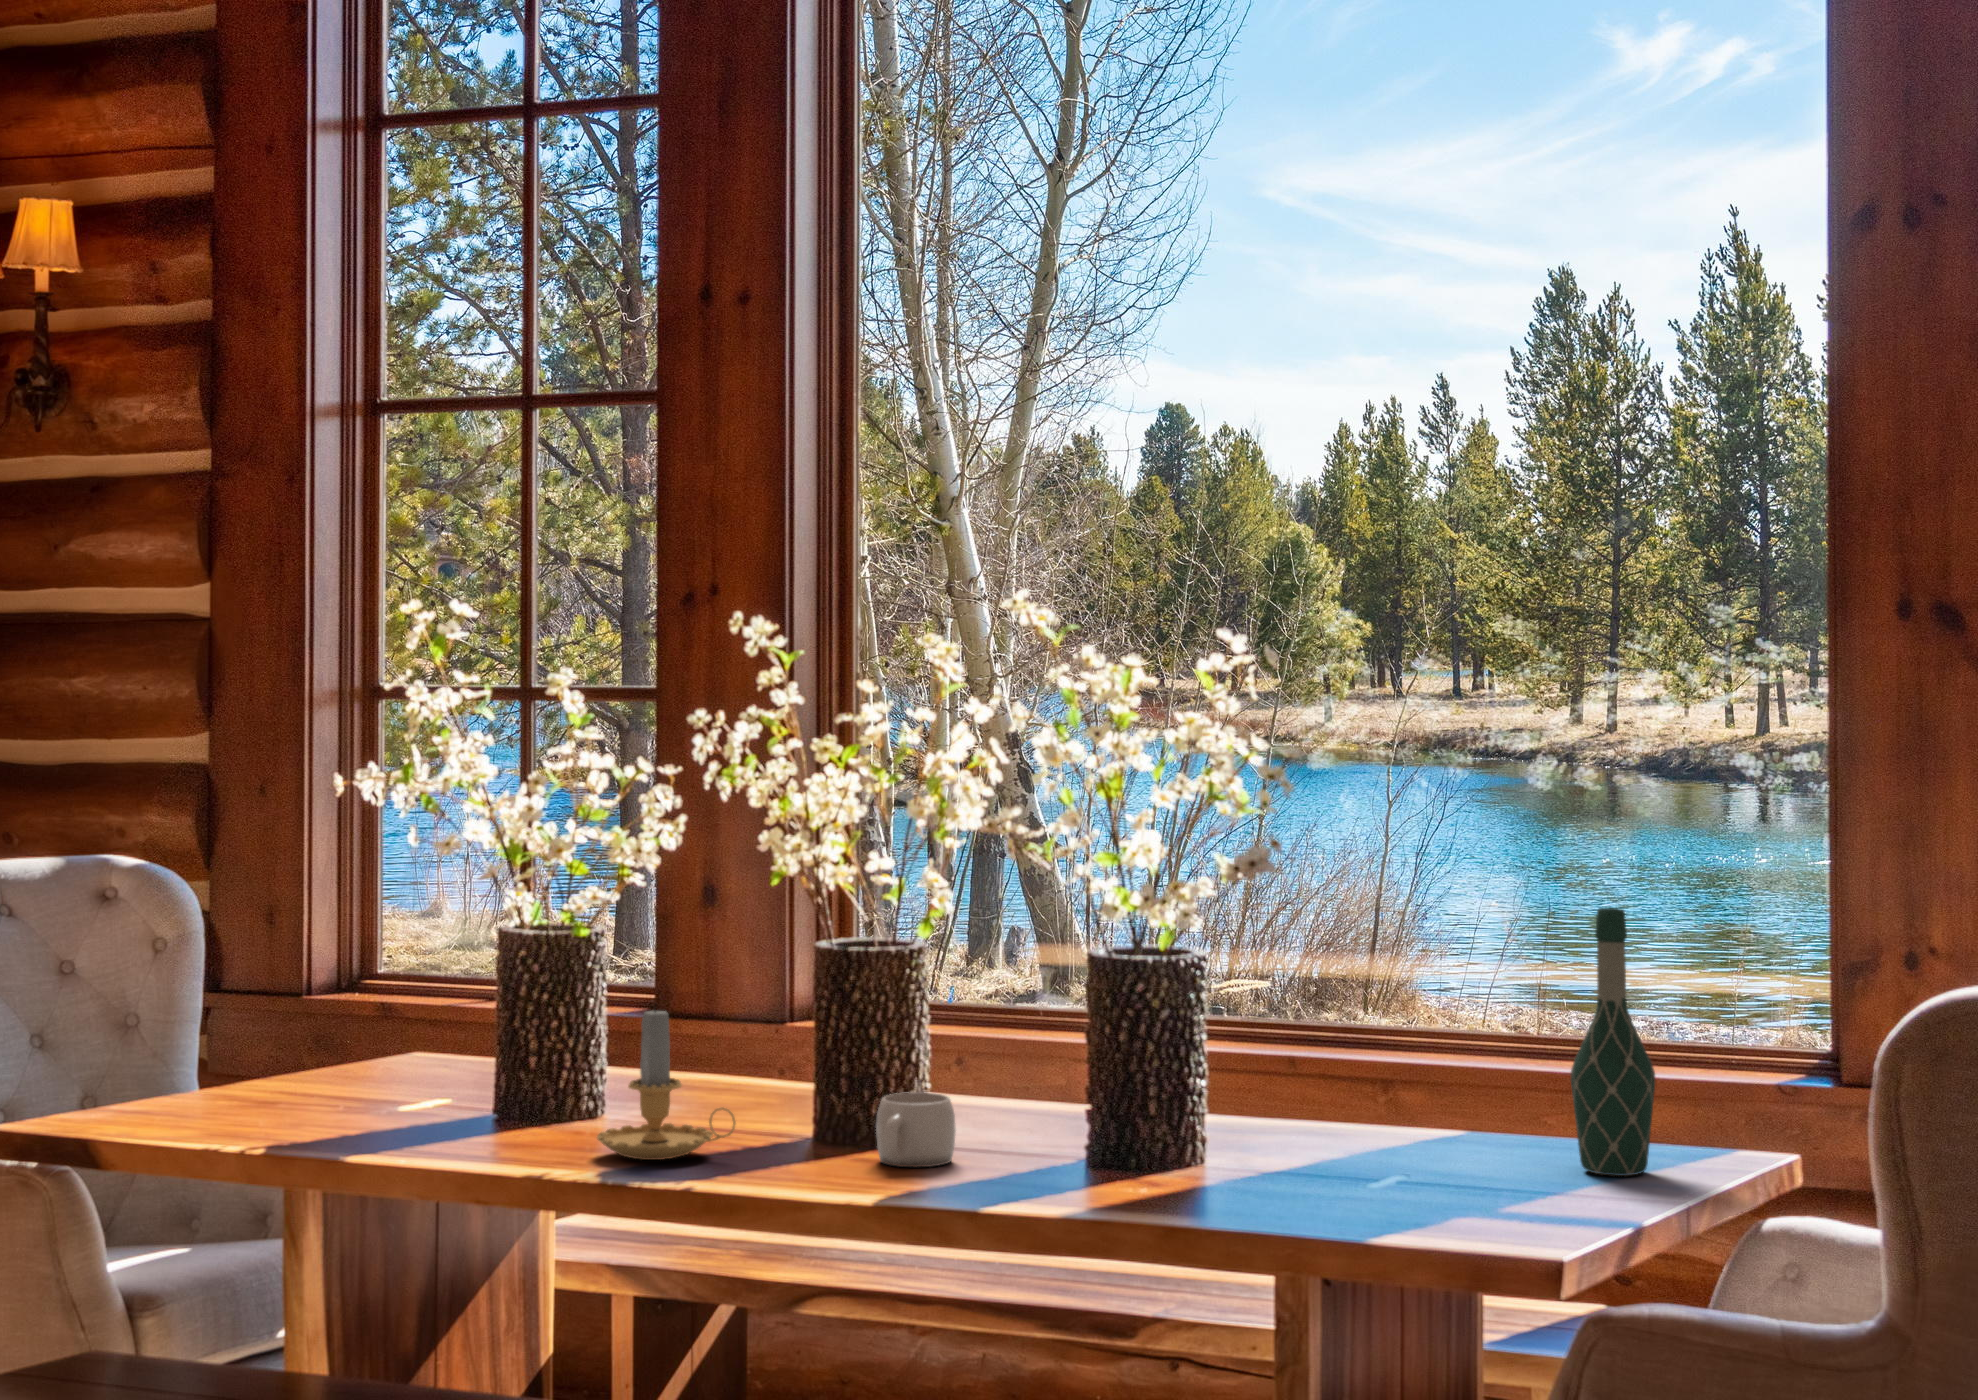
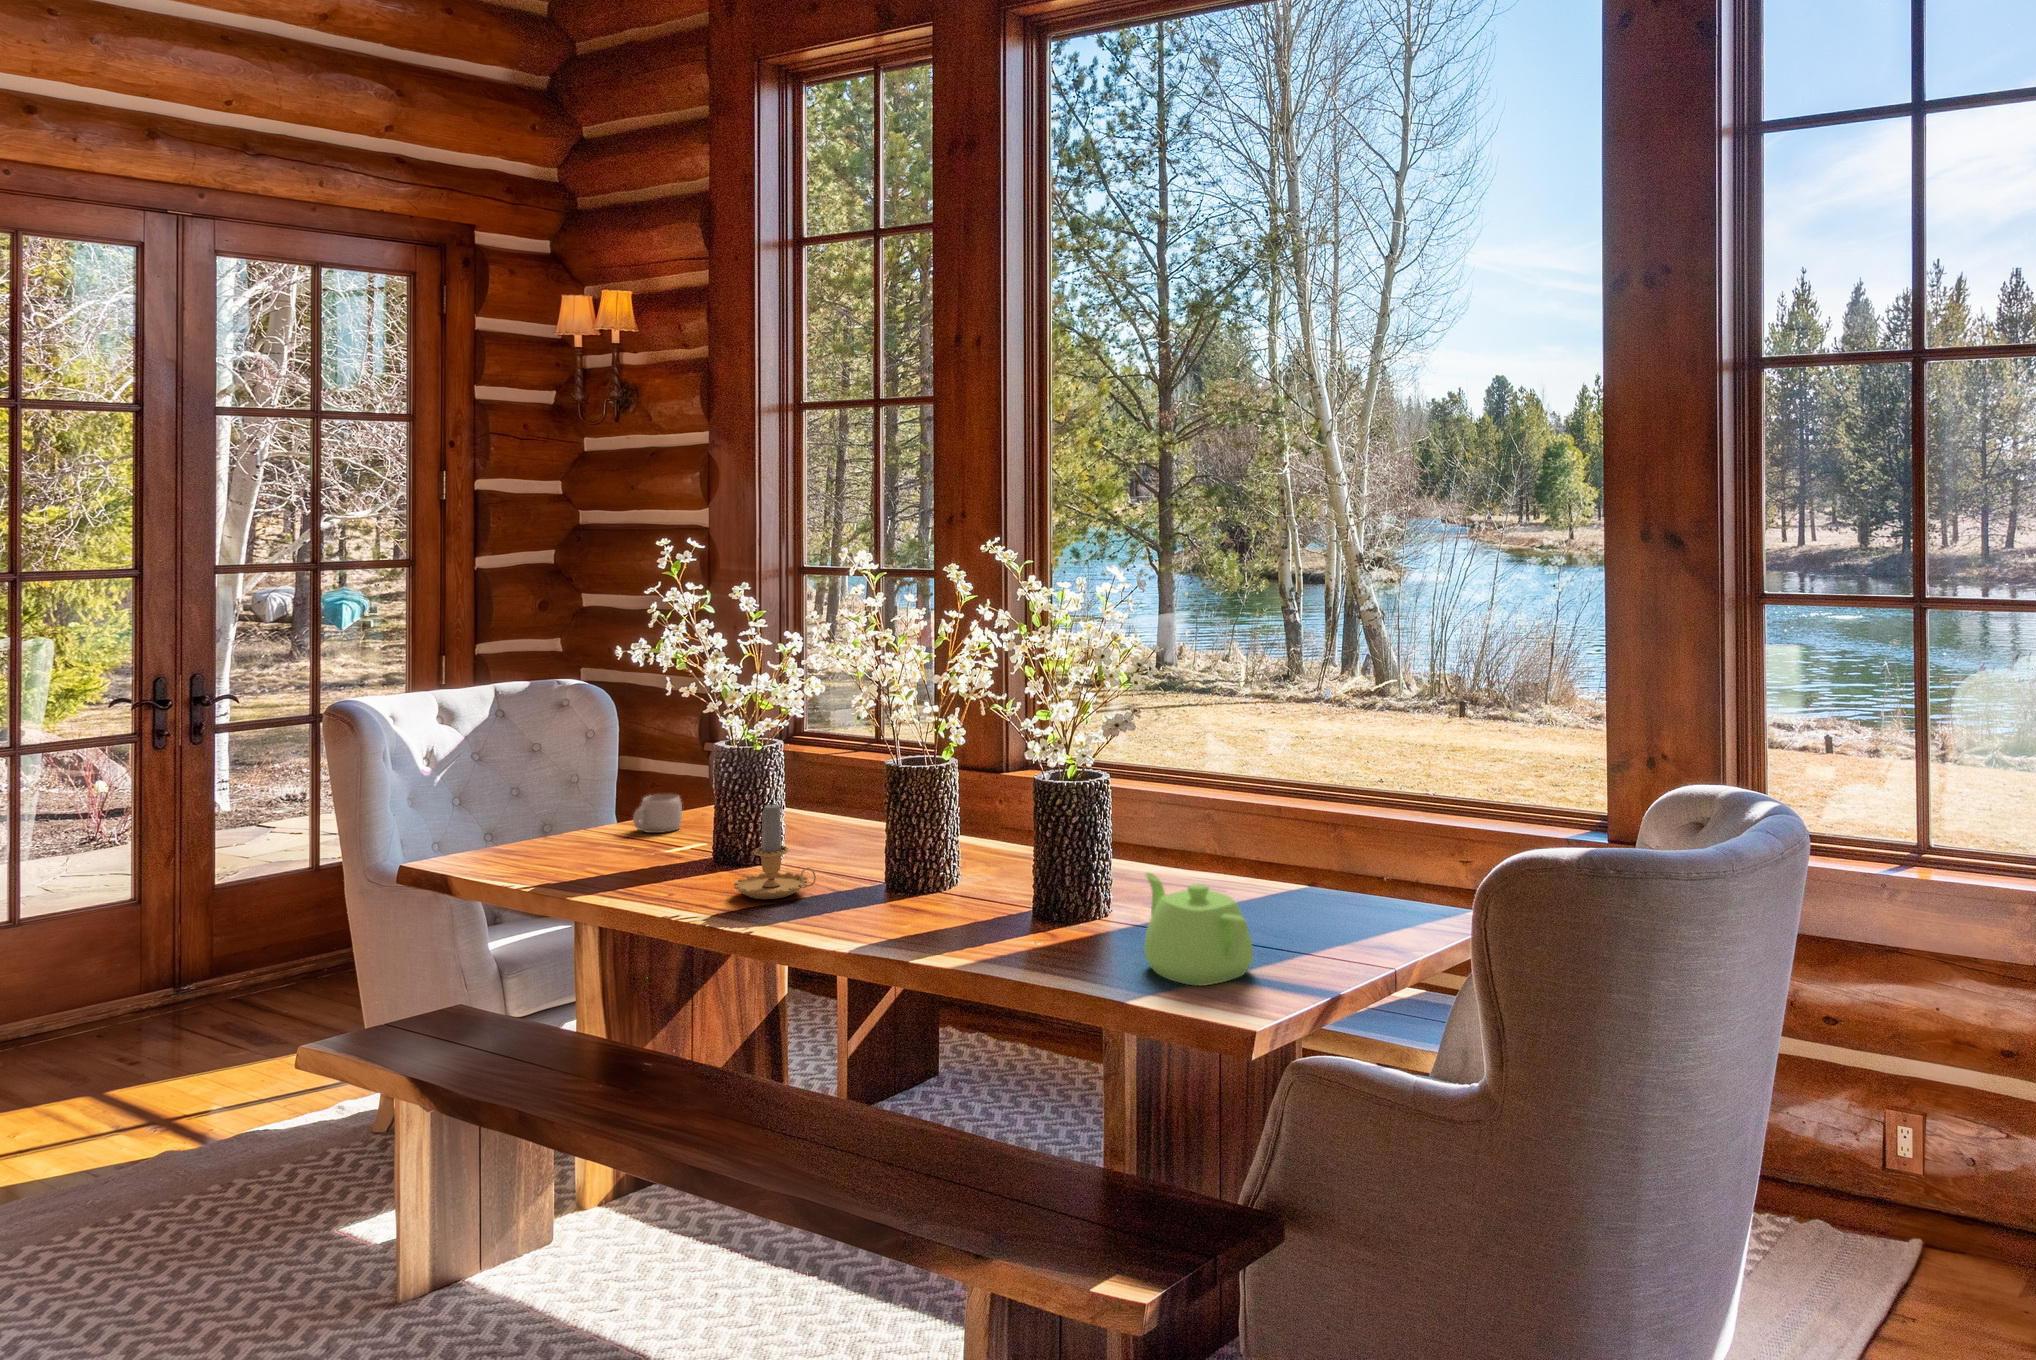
wine bottle: present [1571,908,1655,1176] -> none [1333,762,1389,943]
teapot: none [1318,1074,1516,1222] -> present [1144,873,1253,986]
mug: present [876,1092,956,1167] -> present [633,794,682,833]

